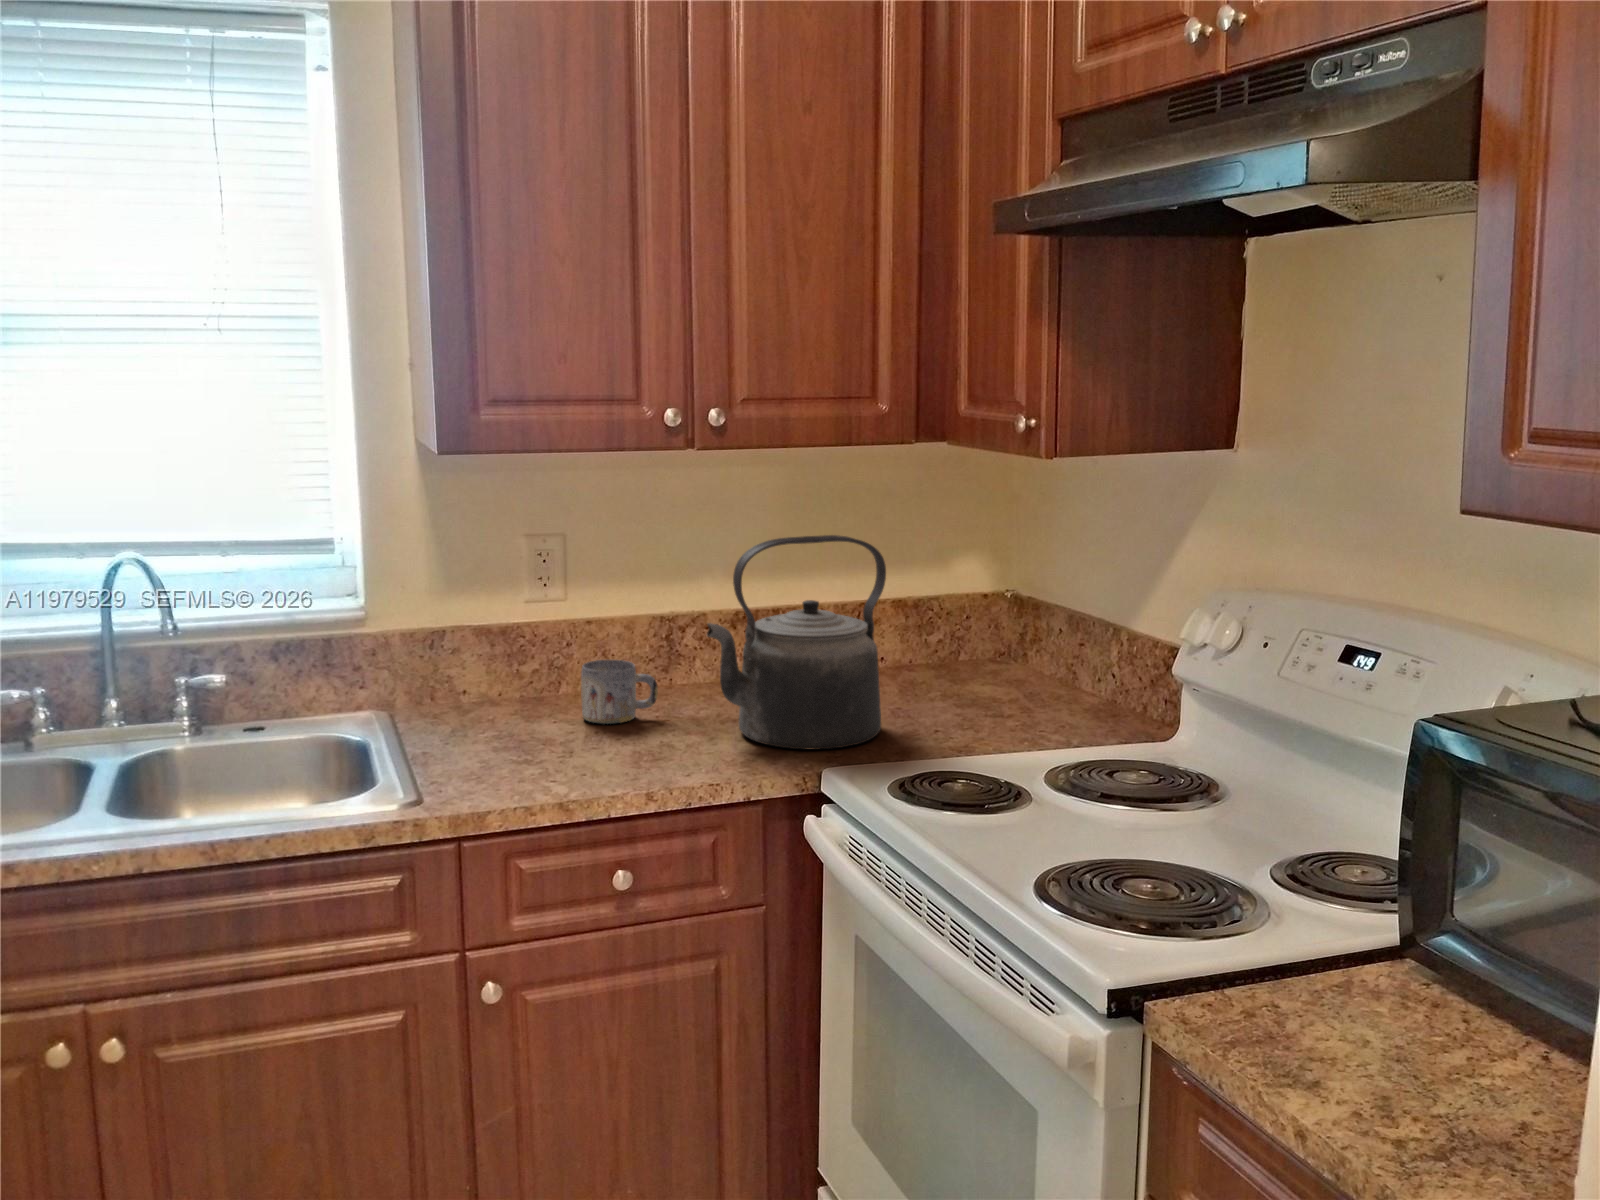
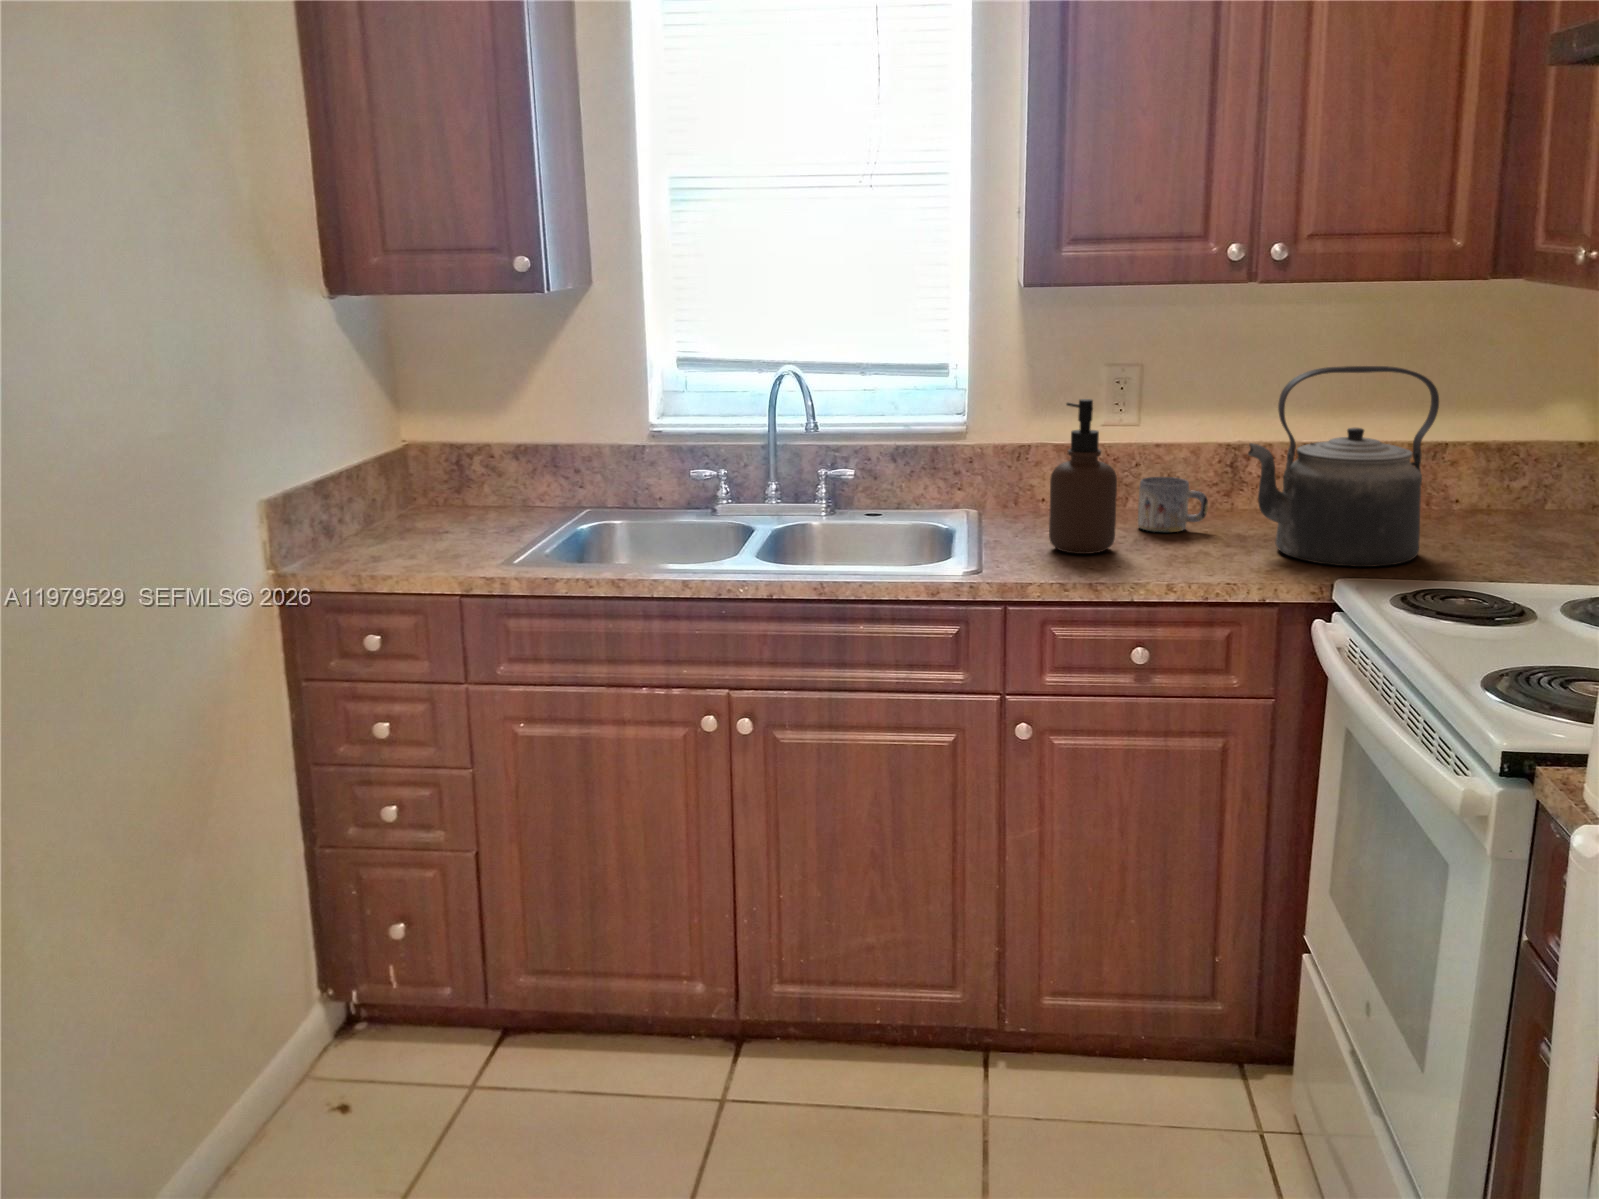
soap dispenser: none [491,583,570,764] -> present [1049,399,1117,554]

